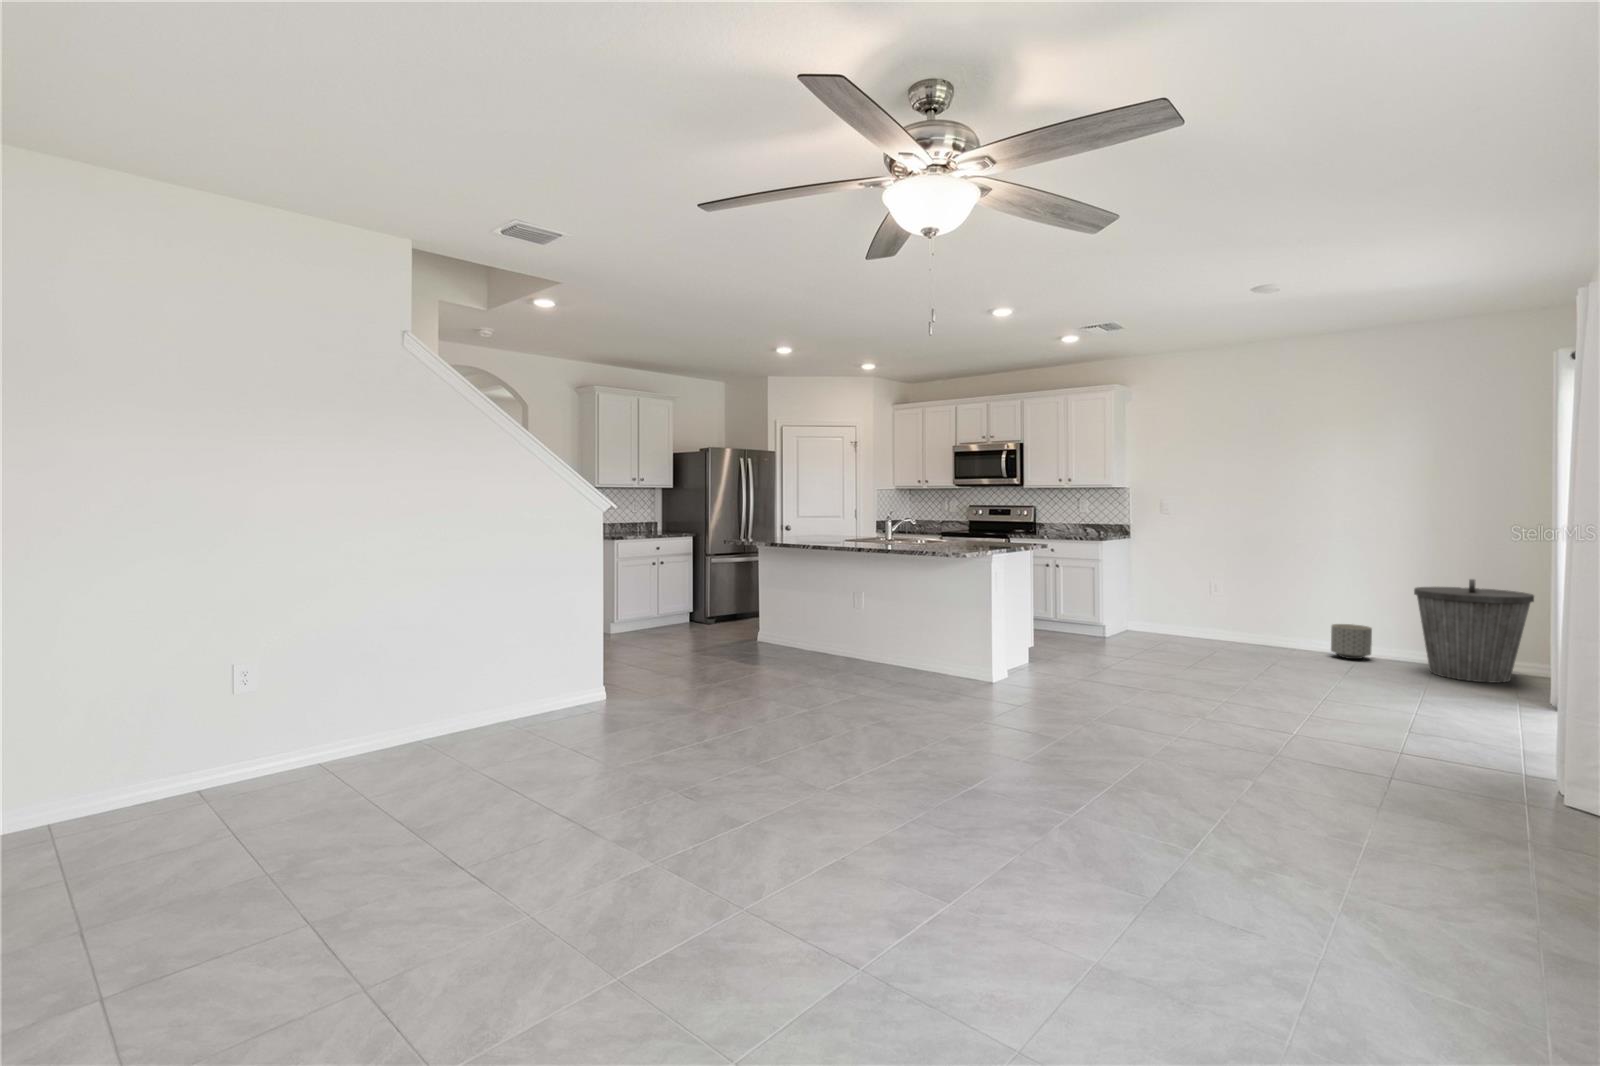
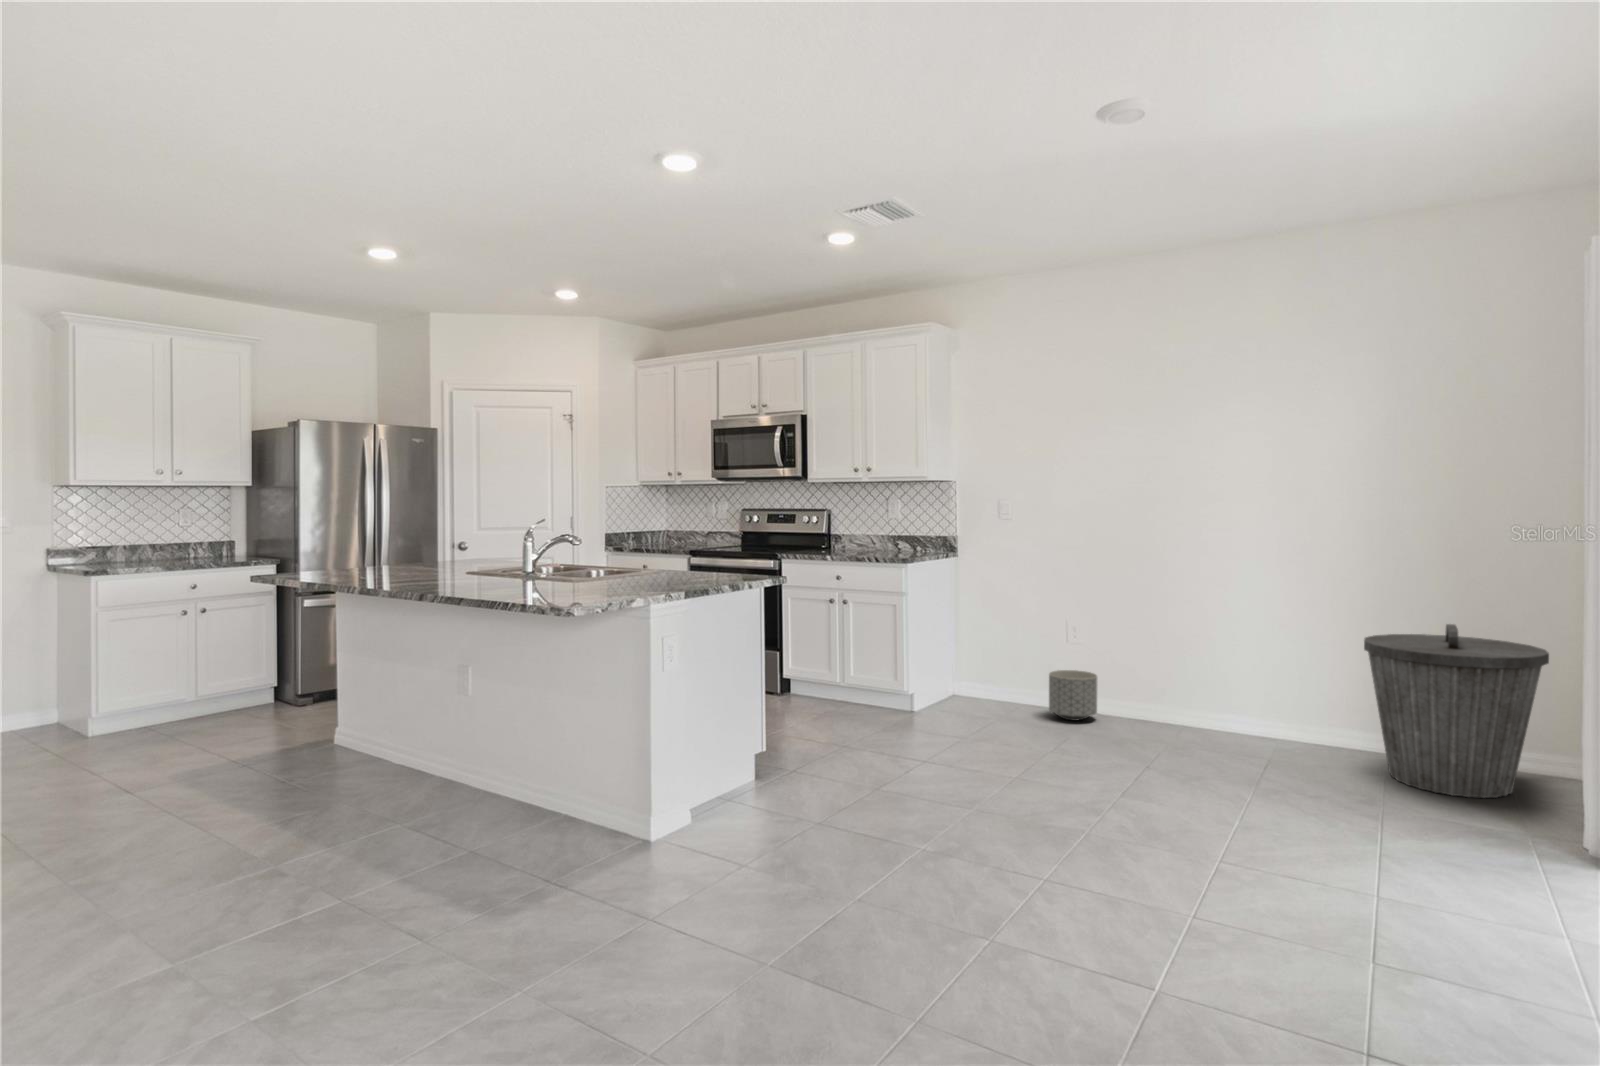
planter: present [1331,624,1372,659] -> present [1049,670,1097,721]

